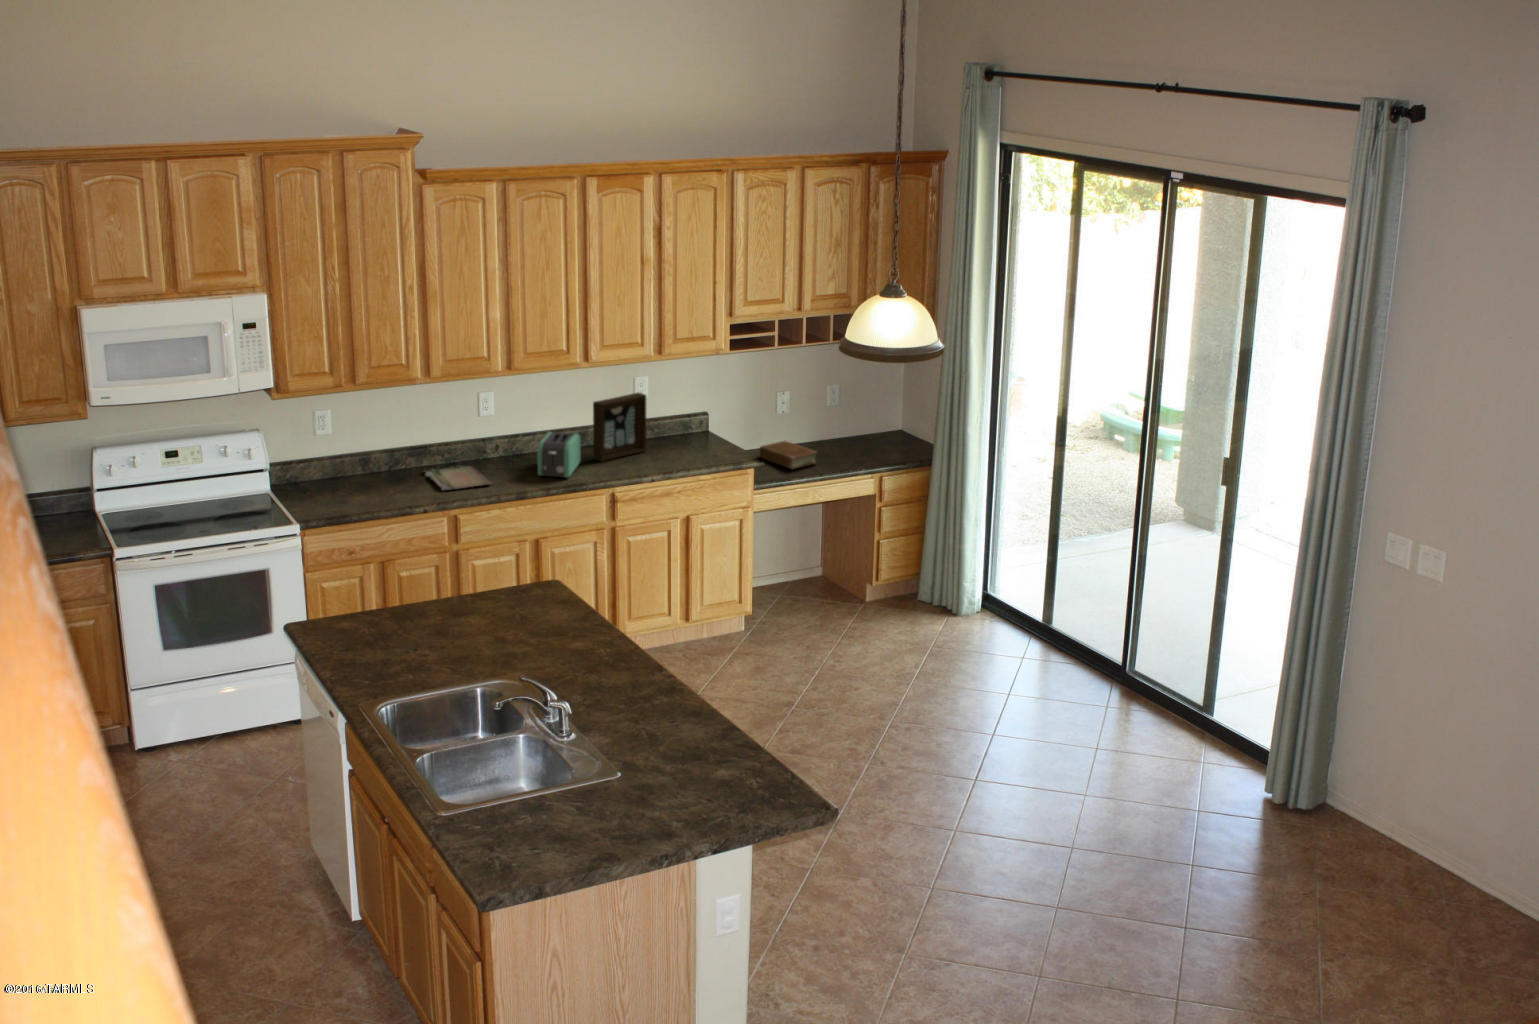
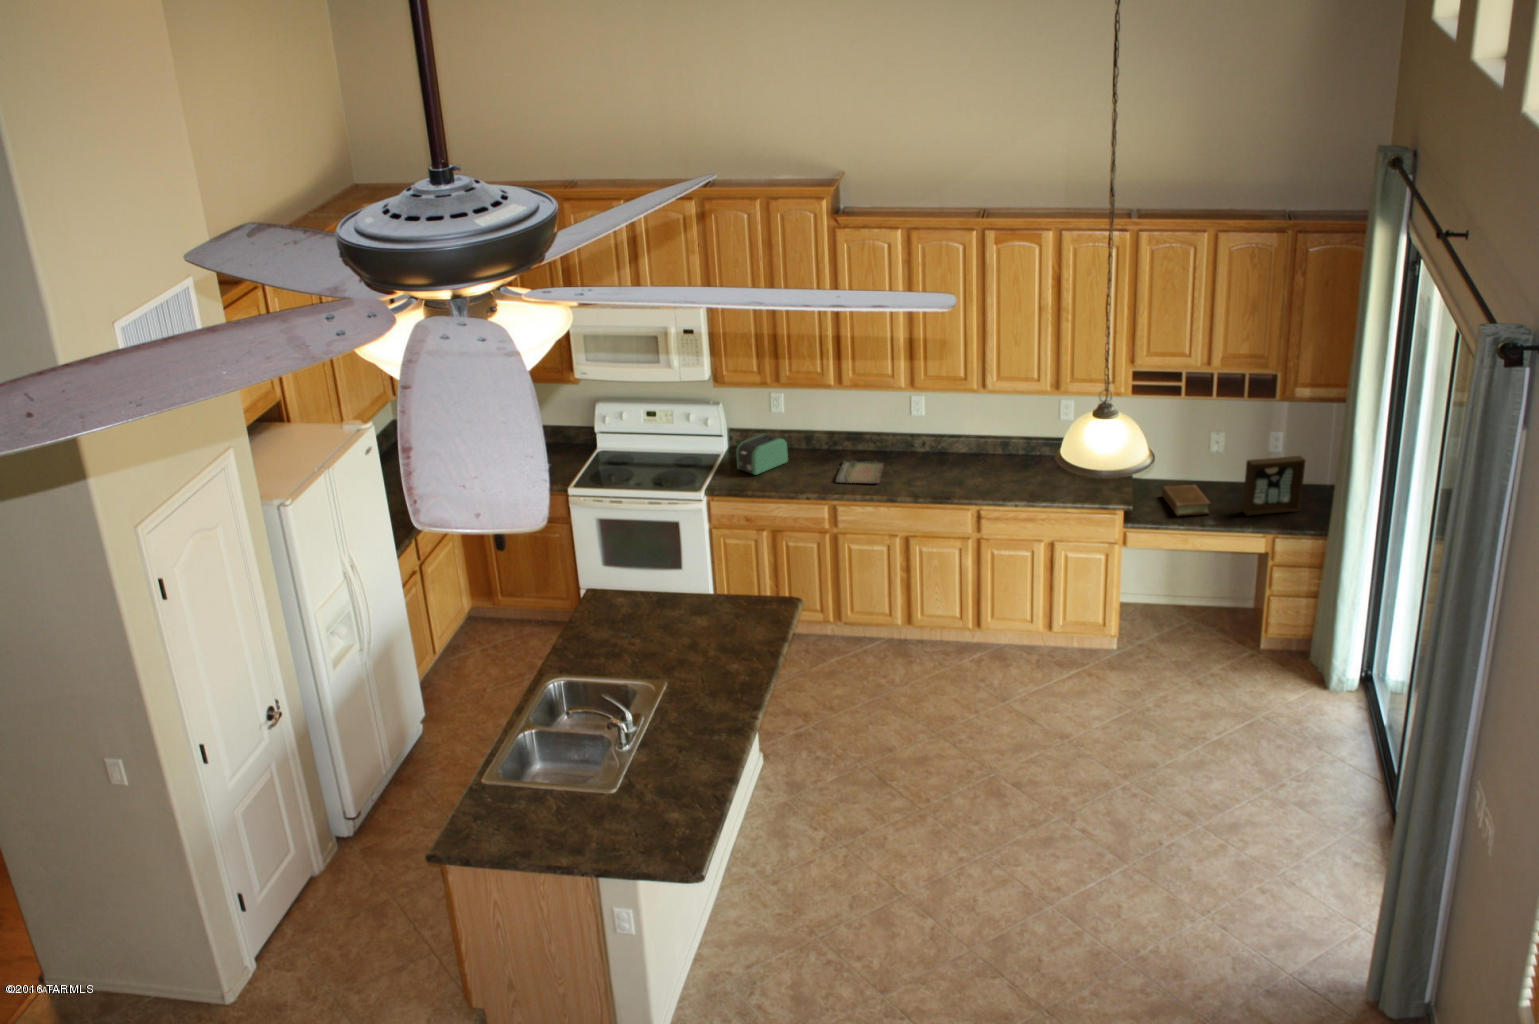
picture frame: present [593,392,647,462] -> present [1242,456,1305,515]
toaster: present [537,432,581,478] -> present [736,434,788,475]

